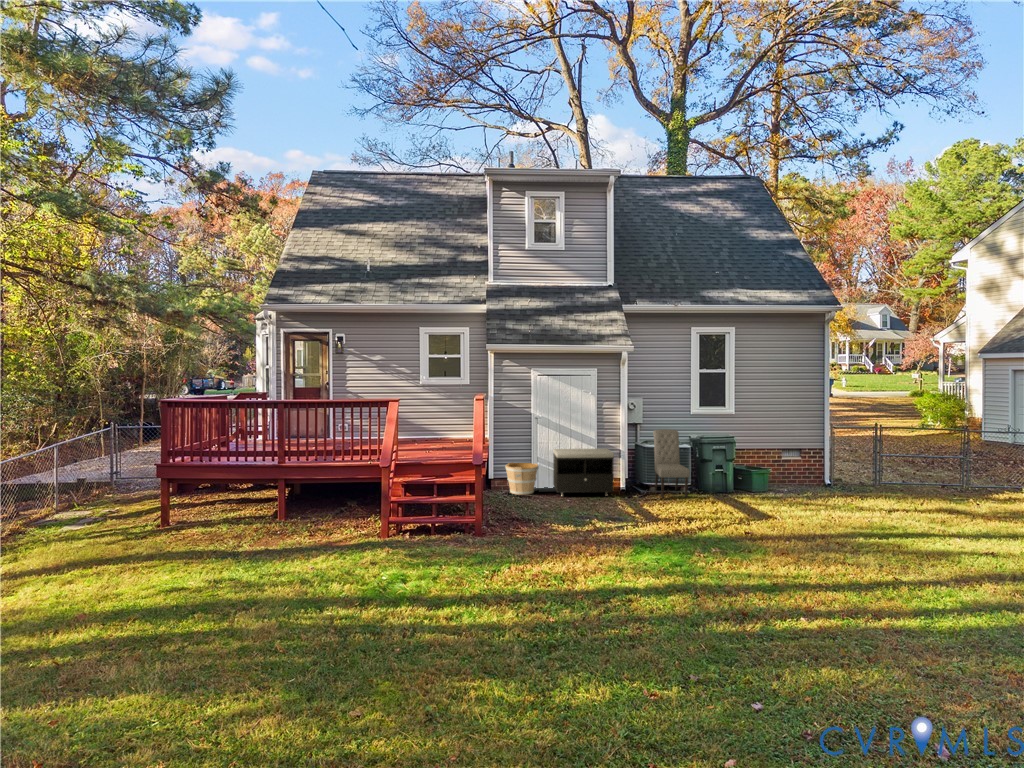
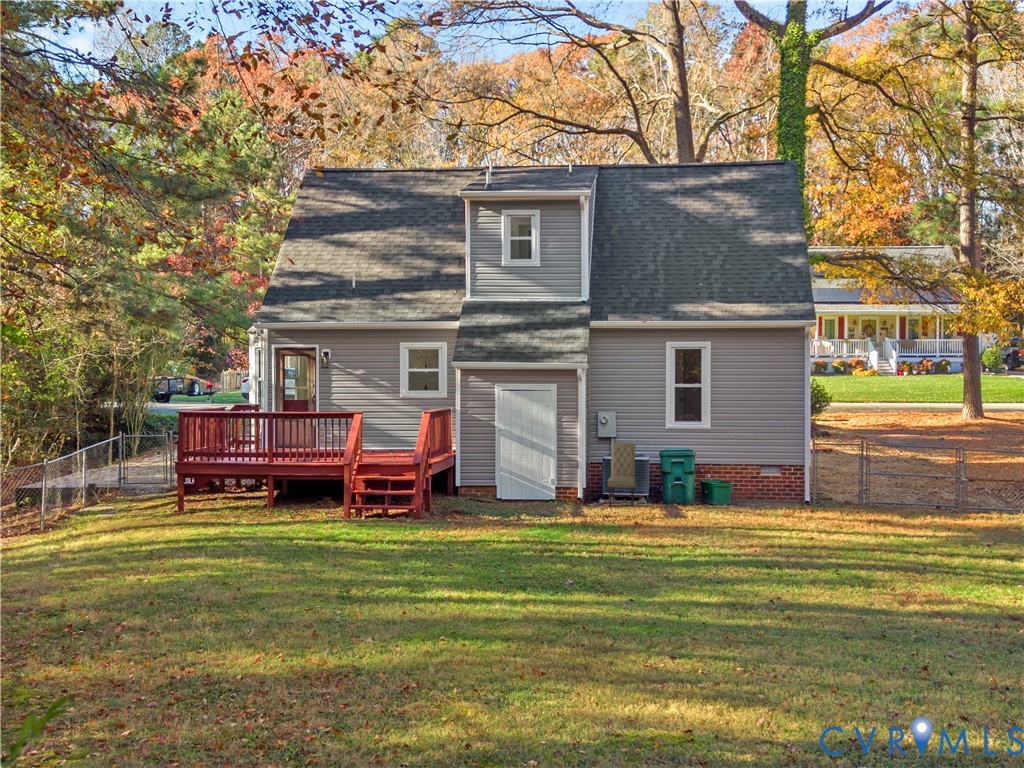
storage bench: present [553,449,614,496] -> none [513,460,567,503]
wooden bucket: present [506,463,538,495] -> none [470,472,501,501]

